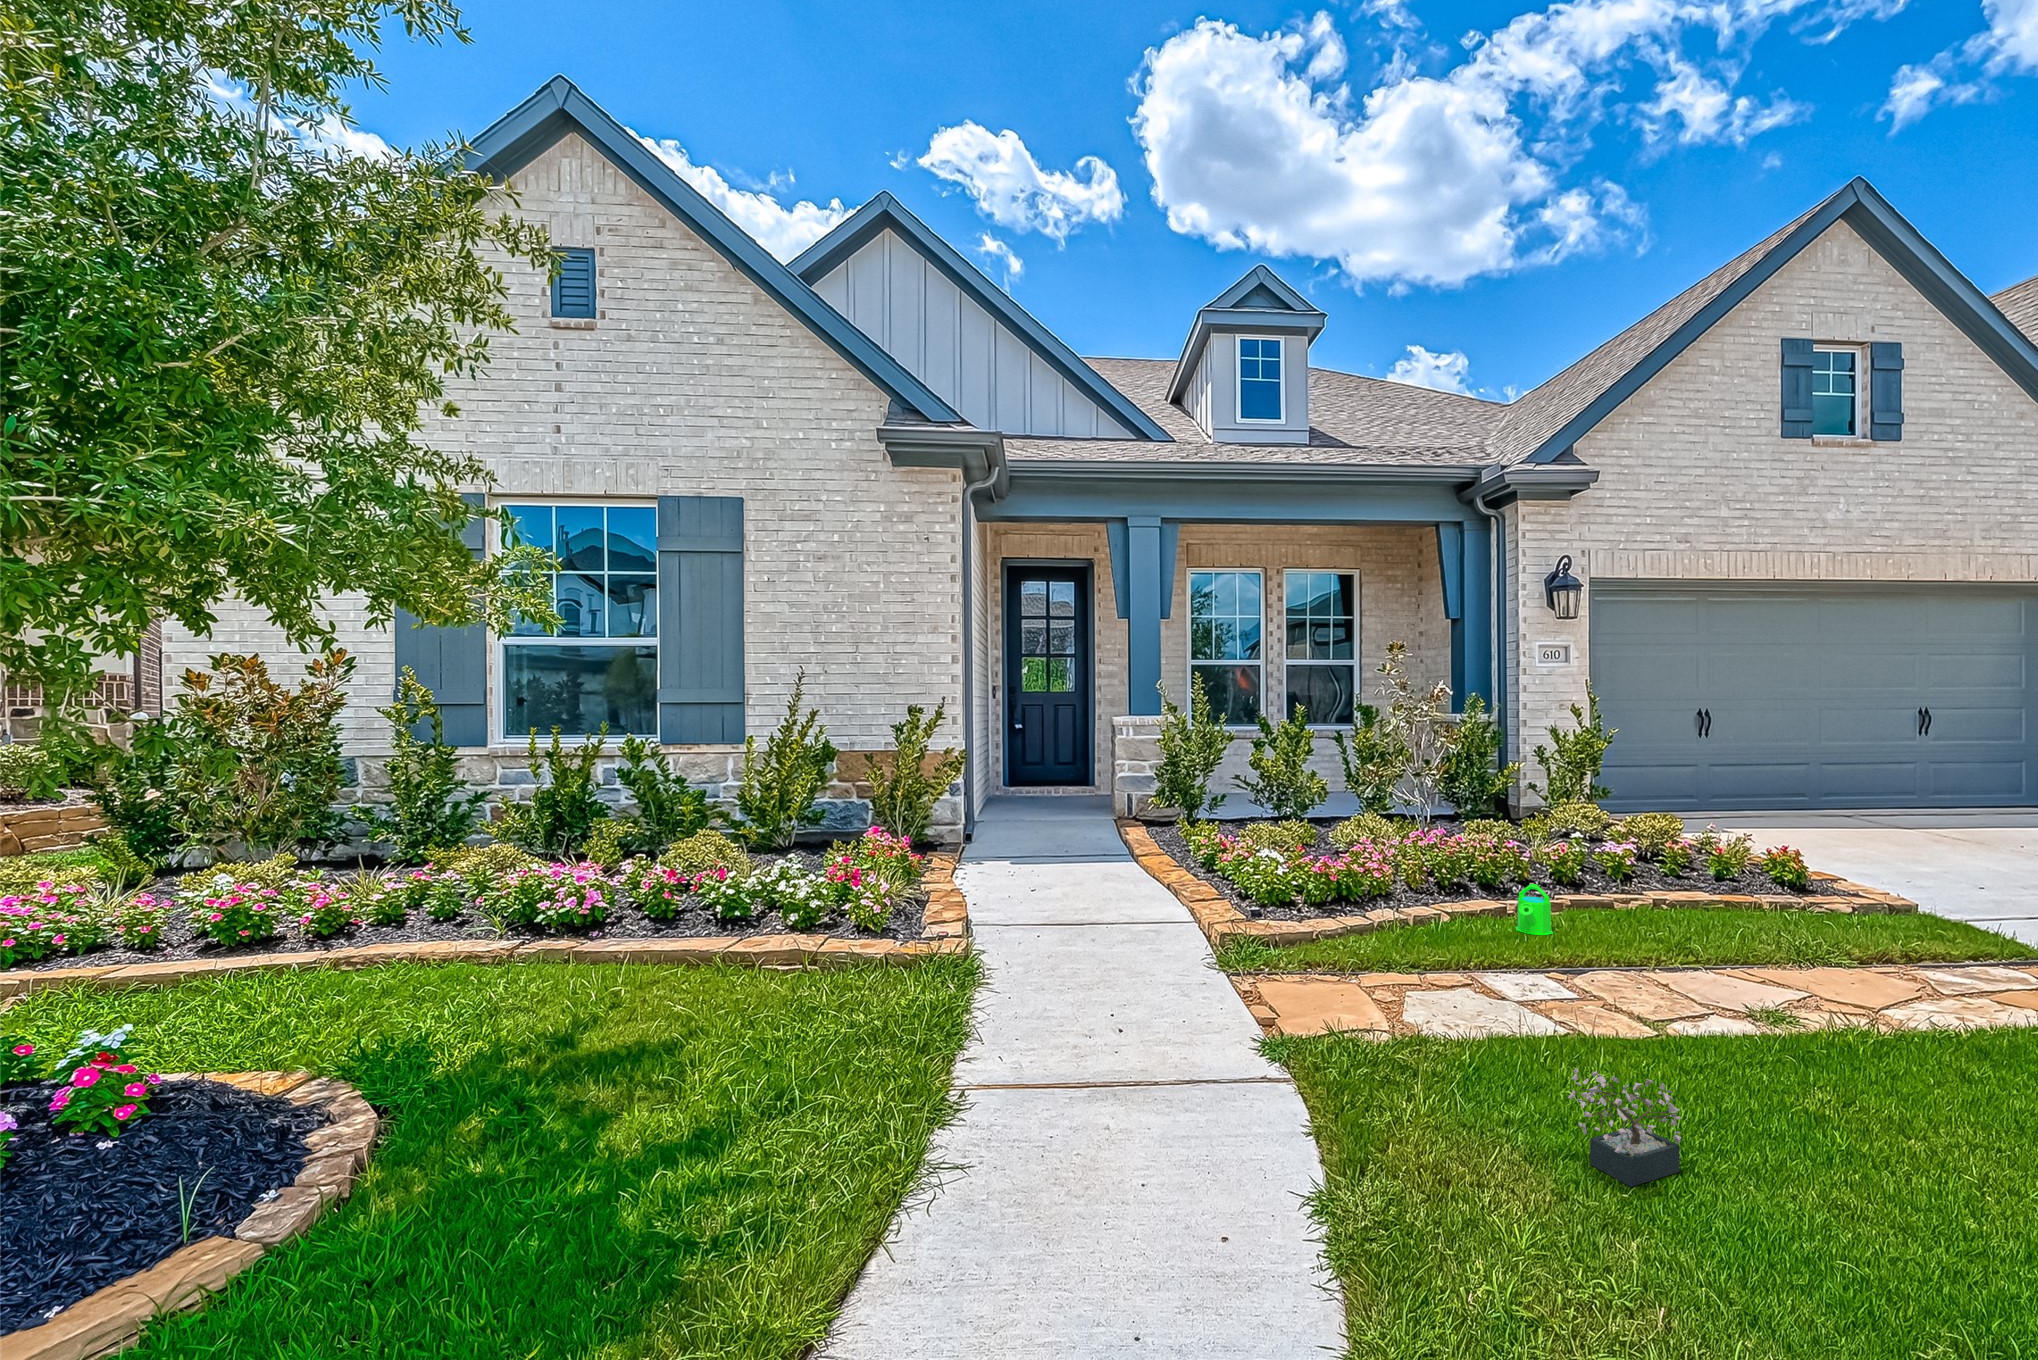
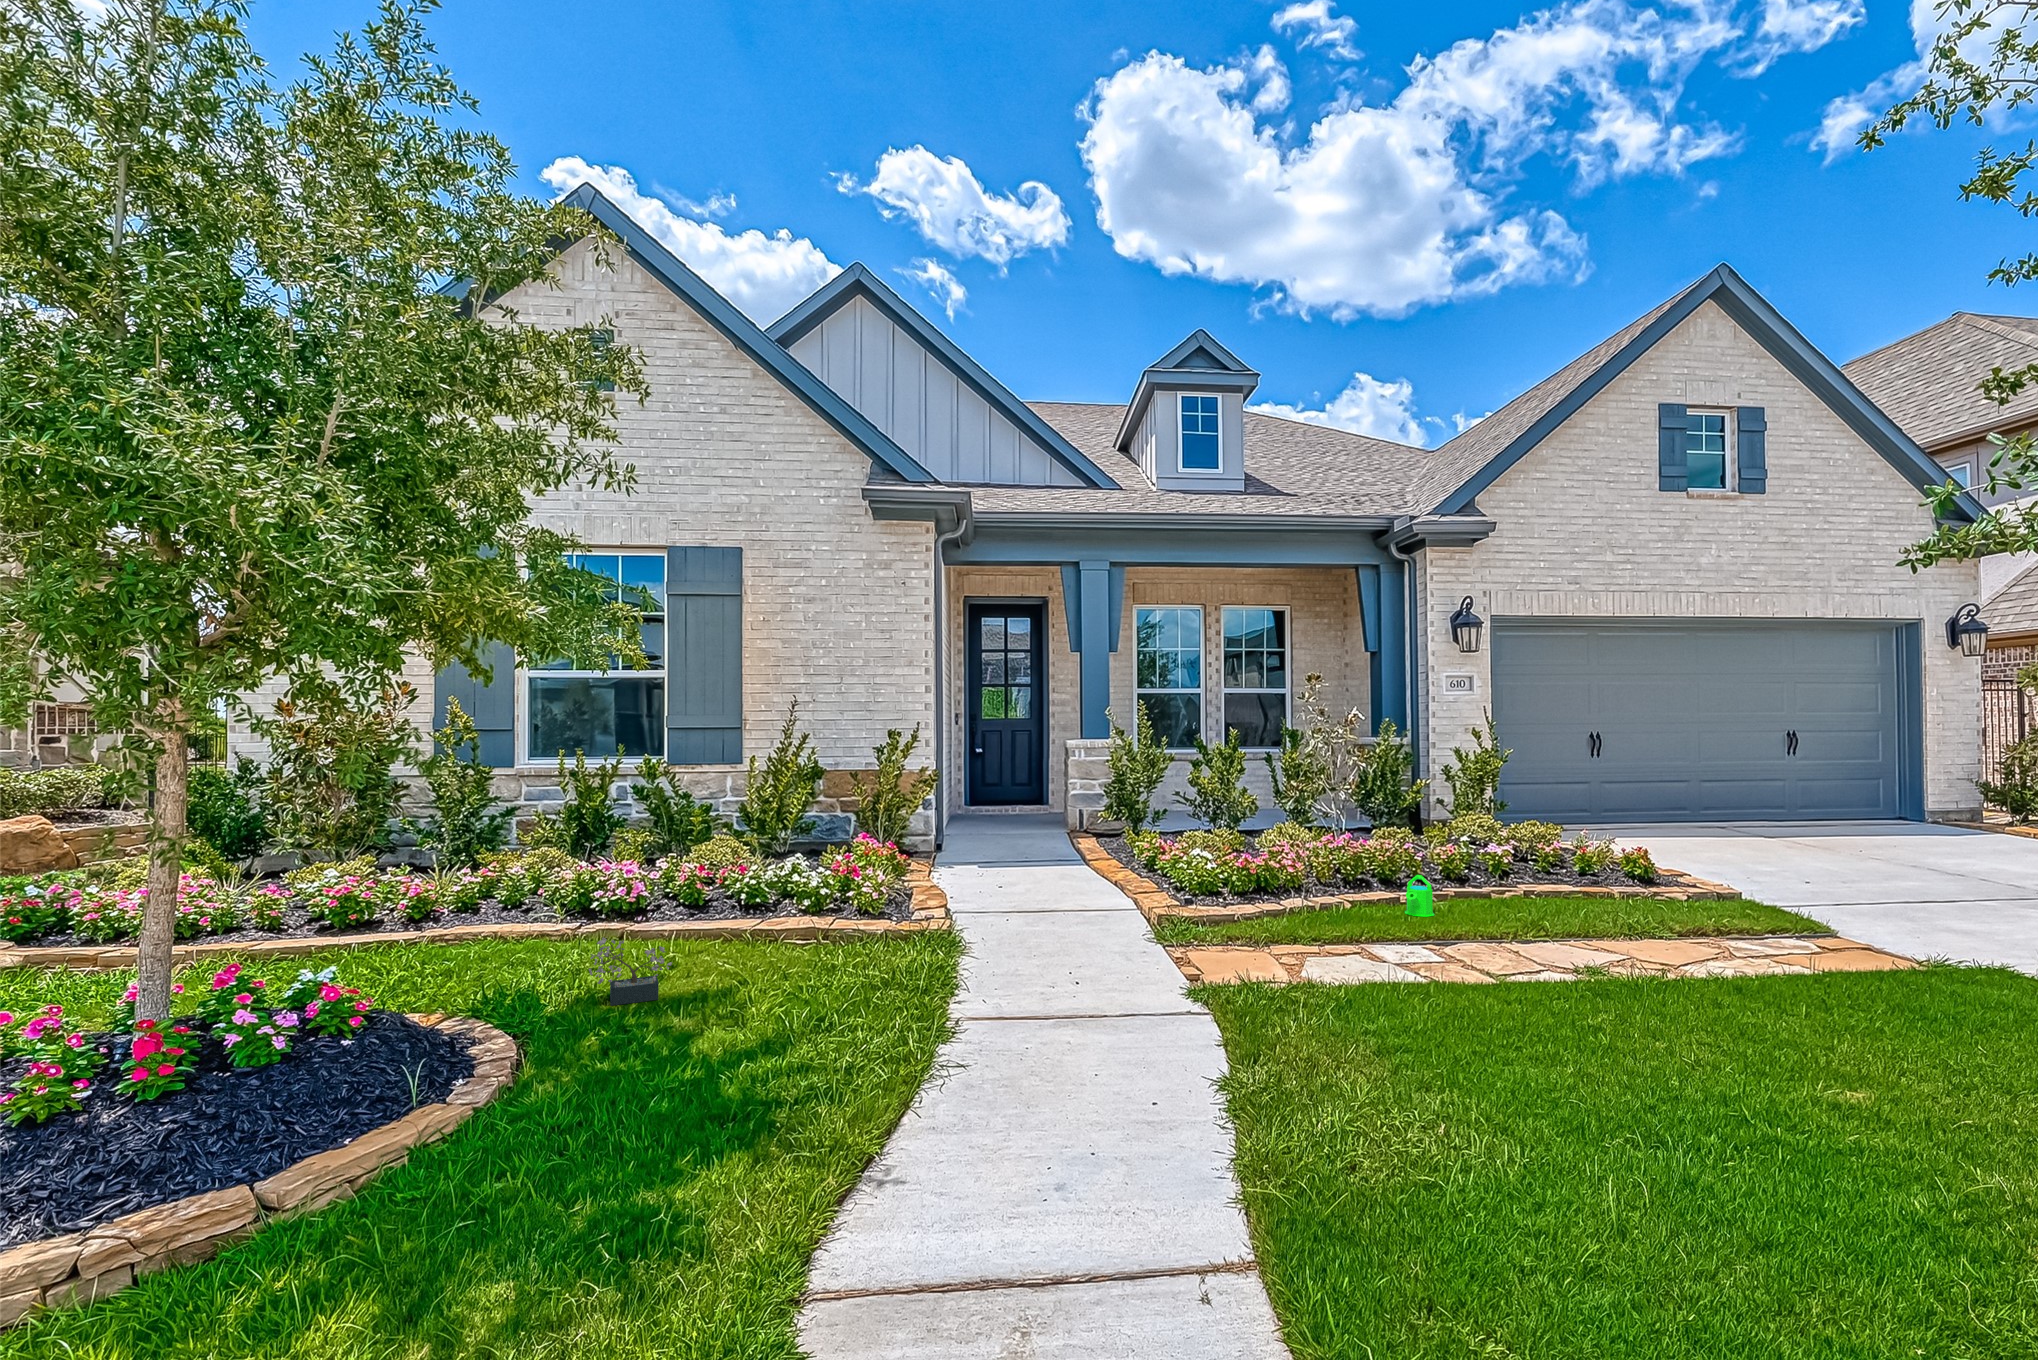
decorative plant: present [1568,1068,1681,1187] -> present [589,937,672,1006]

